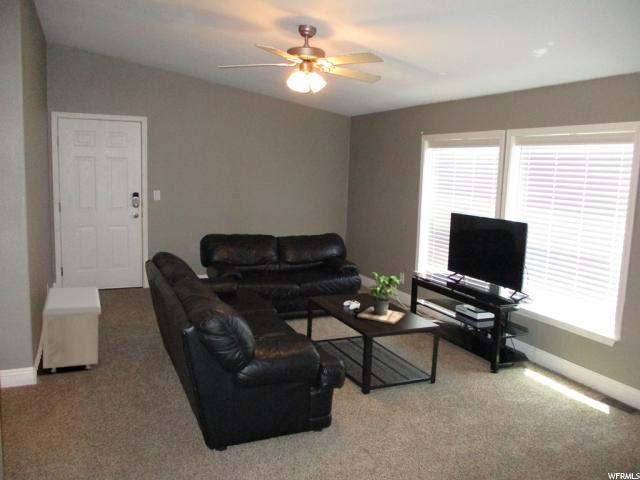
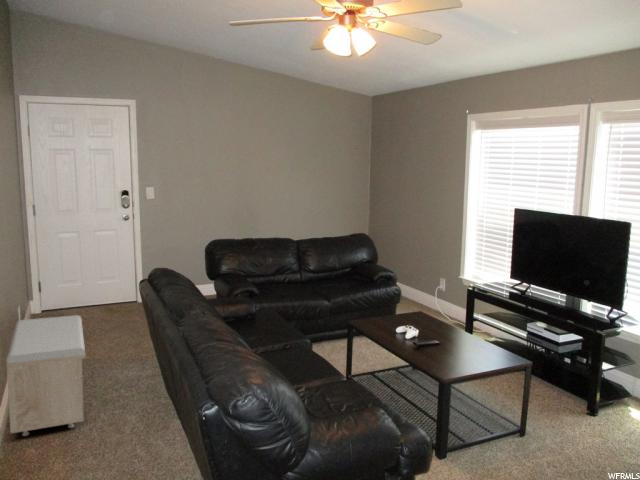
potted plant: present [357,272,405,324] -> none [418,291,476,359]

